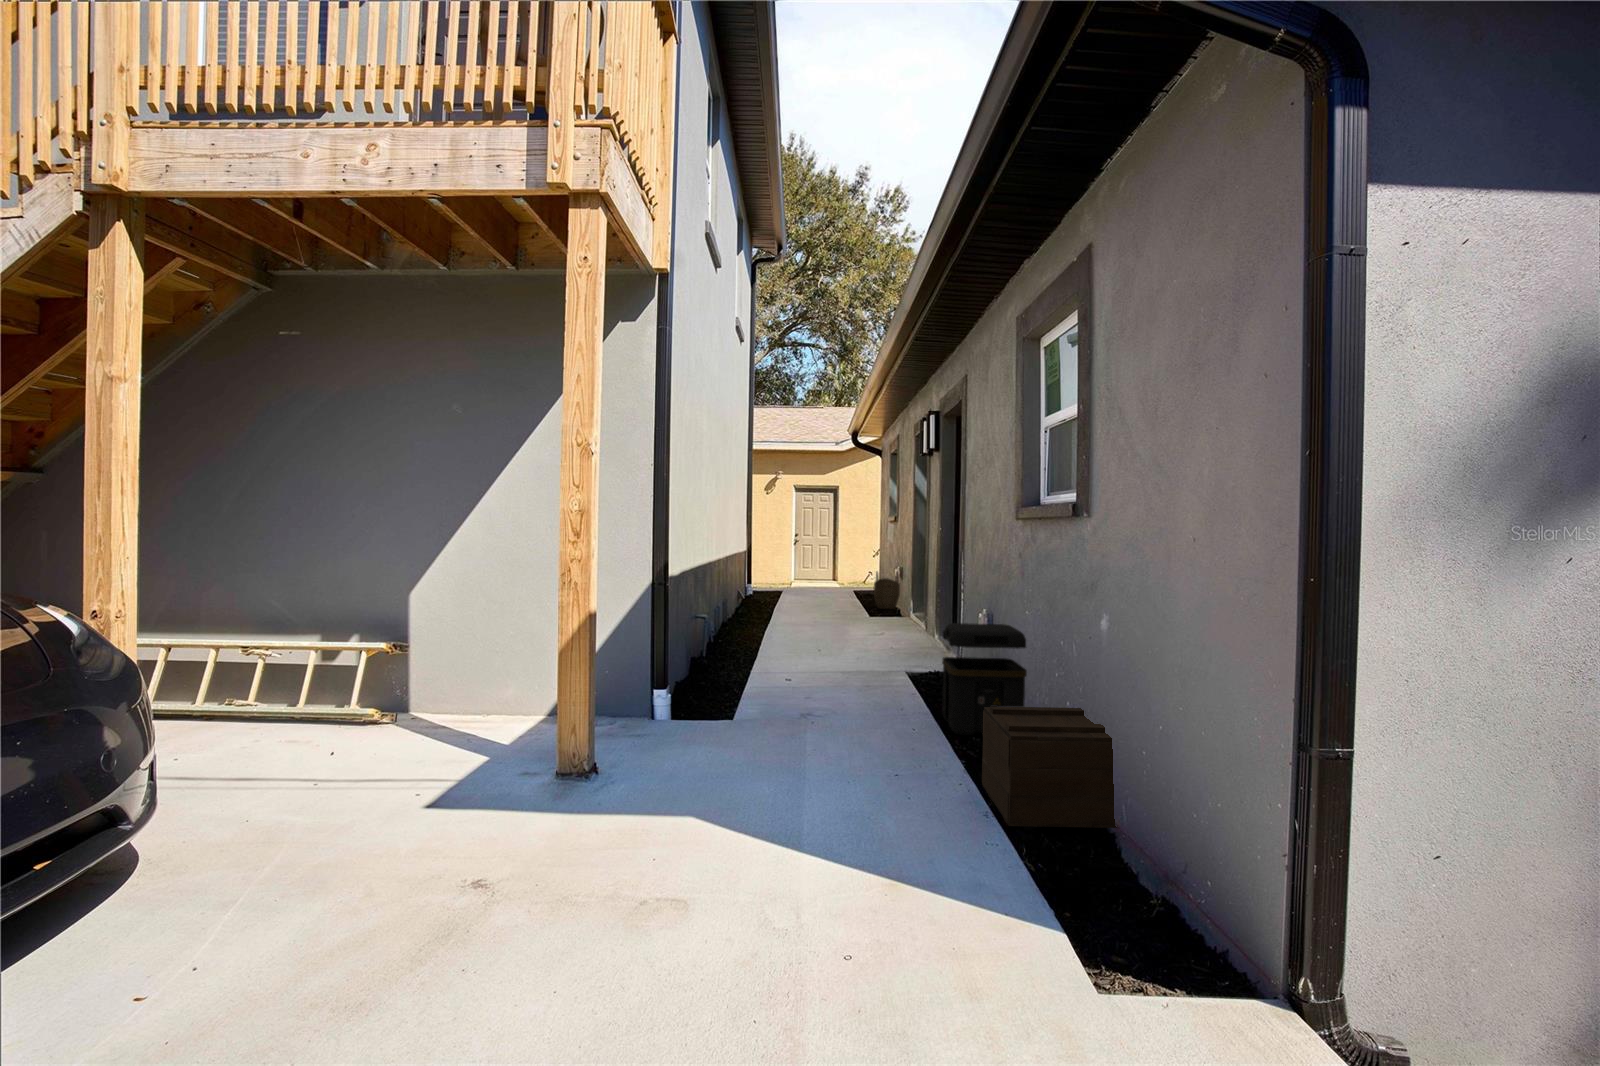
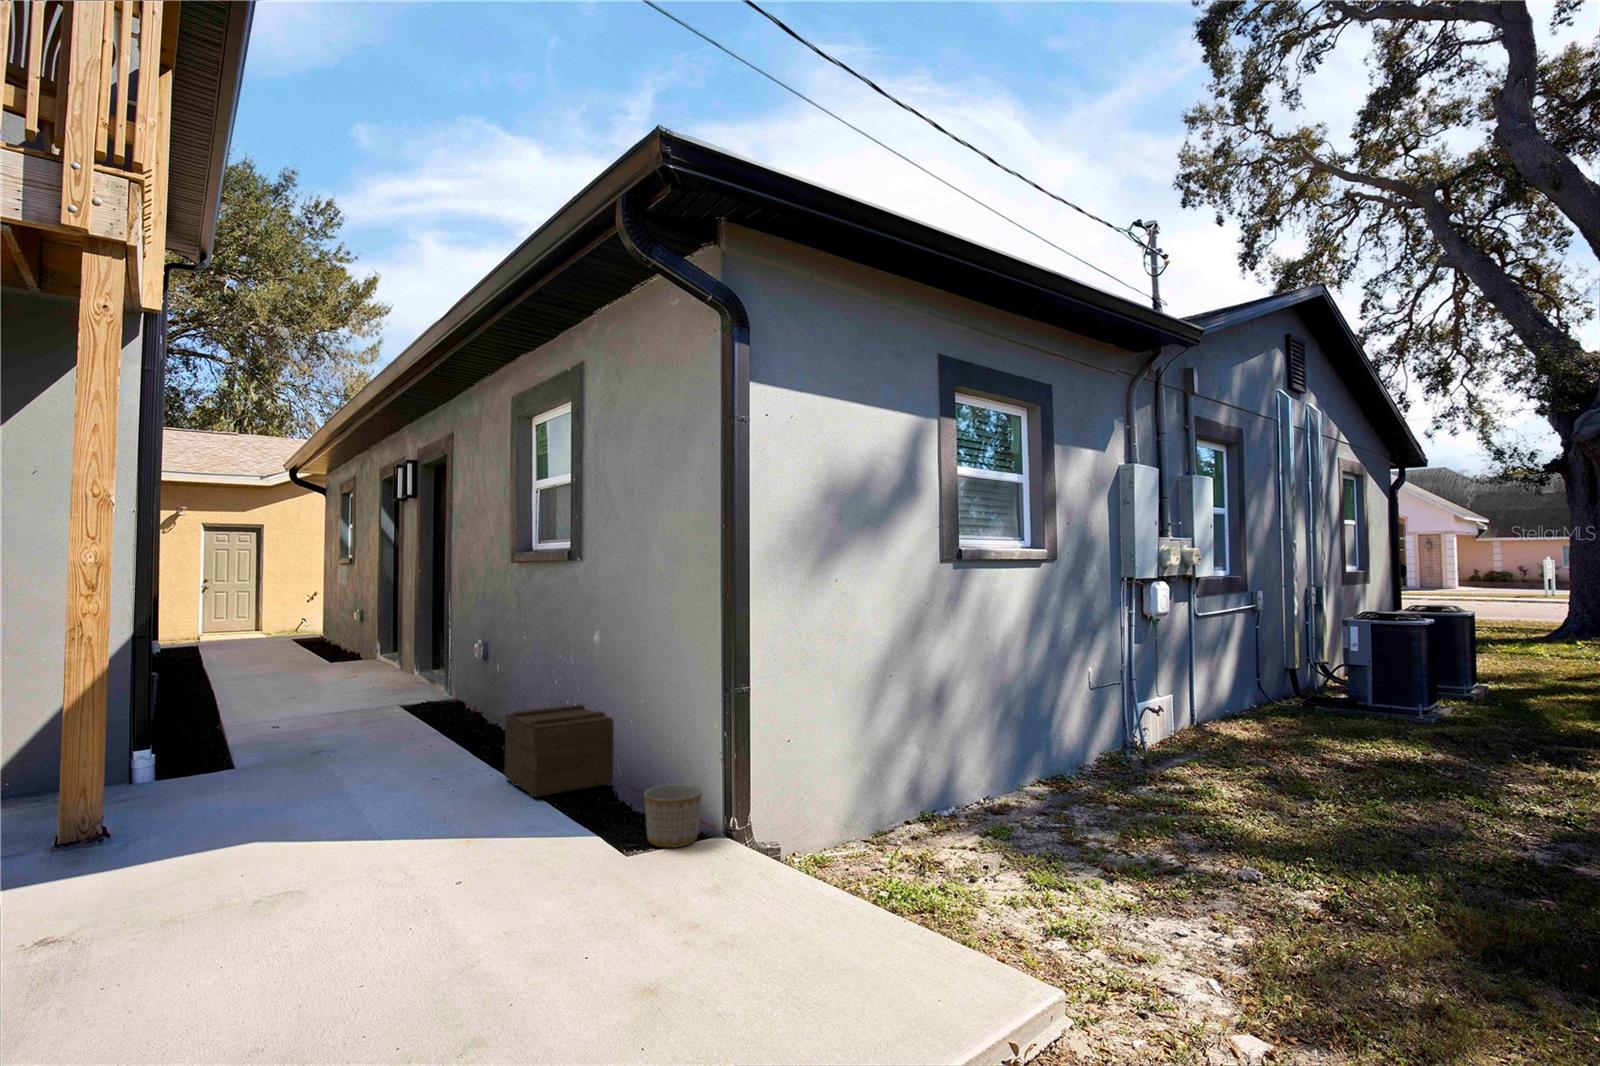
woven basket: present [874,572,900,609] -> none [327,617,360,659]
toolbox: present [942,623,1027,735] -> none [450,652,527,749]
planter: none [1148,873,1253,991] -> present [644,784,702,848]

